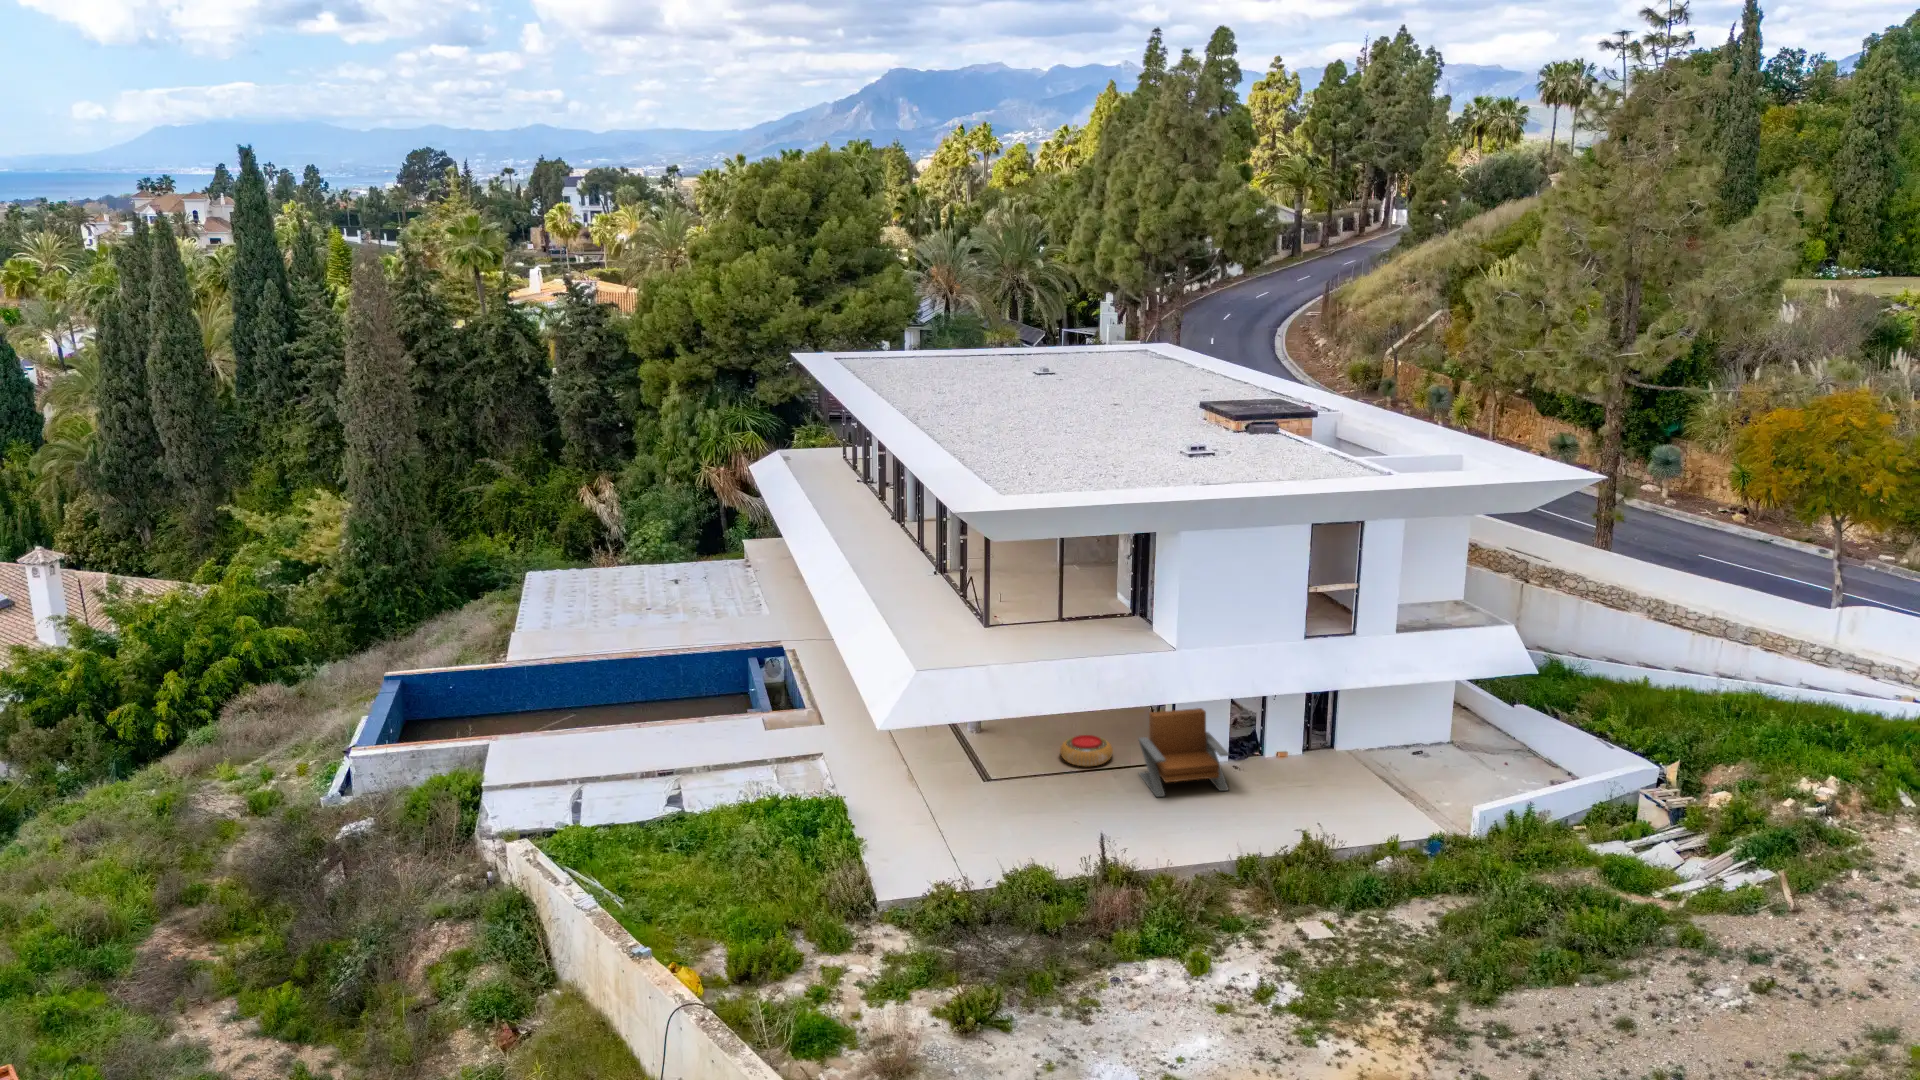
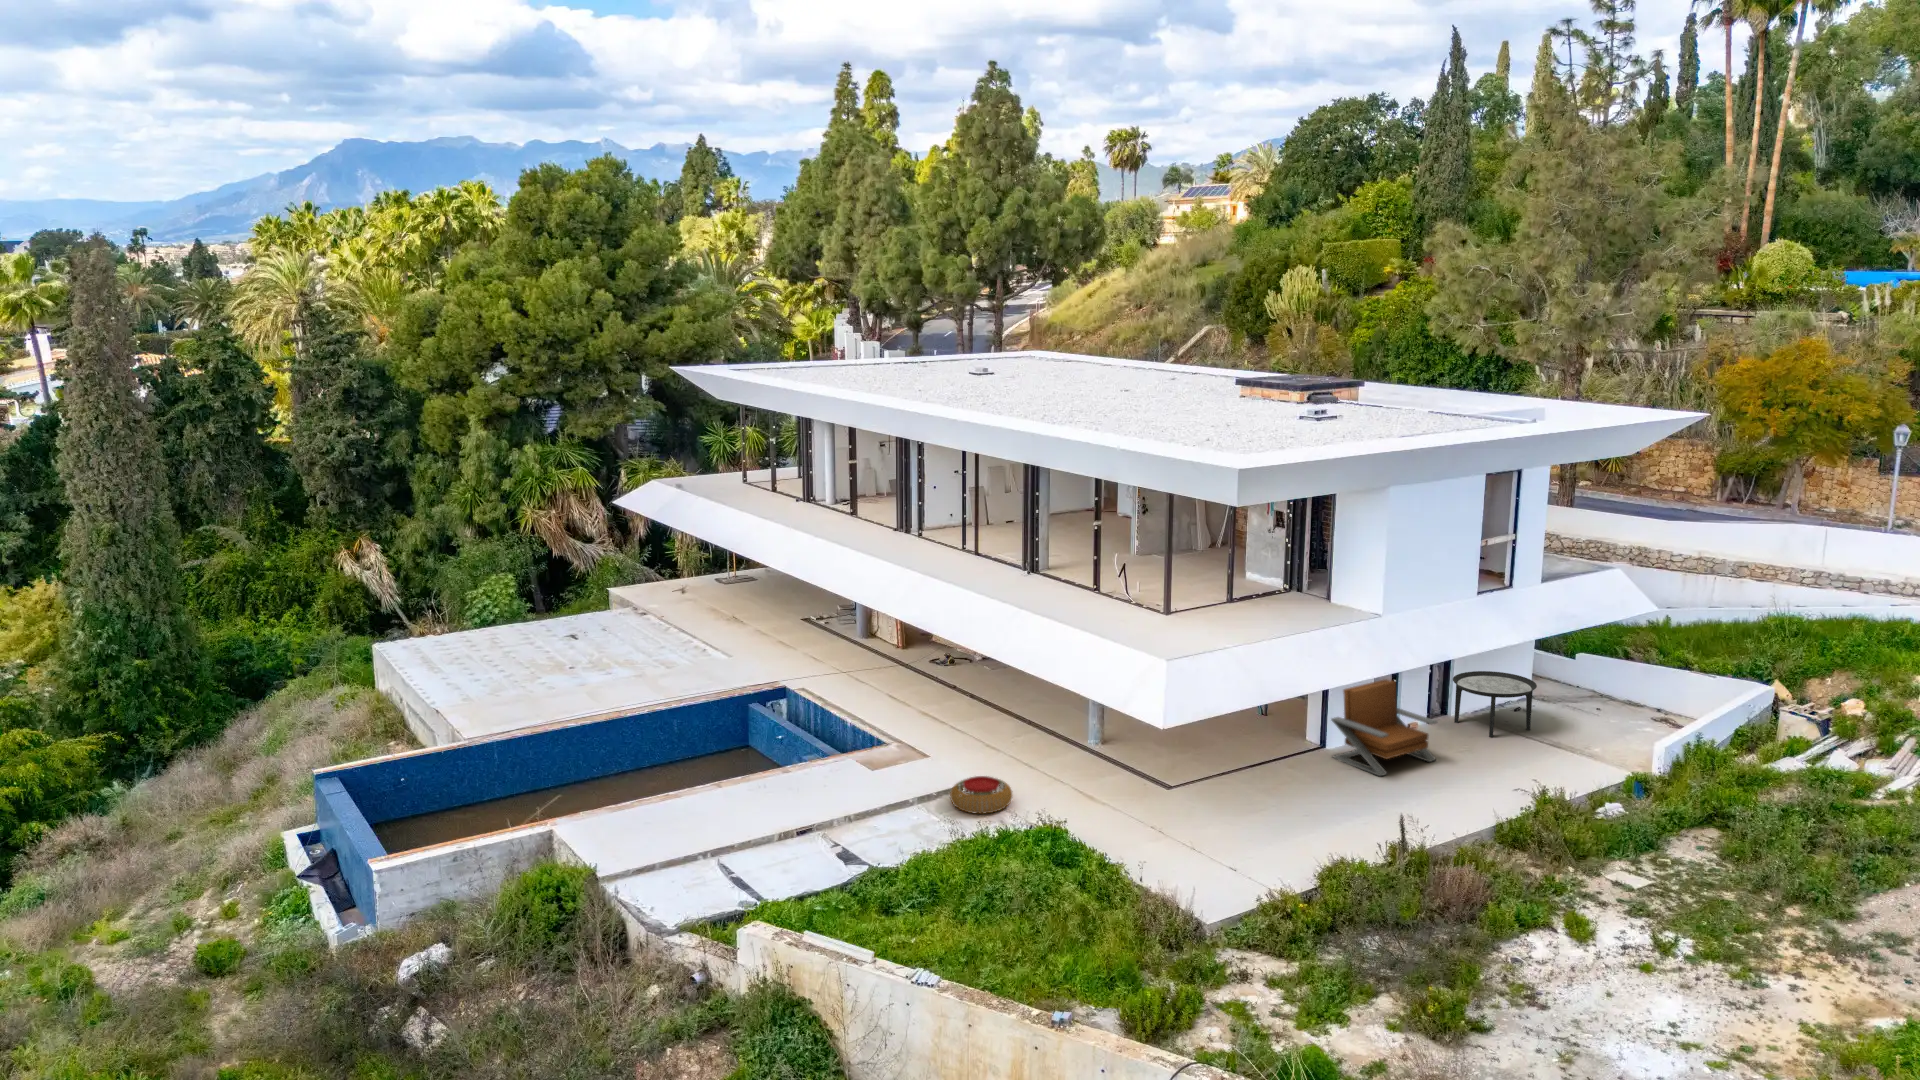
round table: none [1293,711,1373,777] -> present [1453,671,1537,737]
pouf: present [1060,735,1113,766] -> present [950,776,1012,814]

